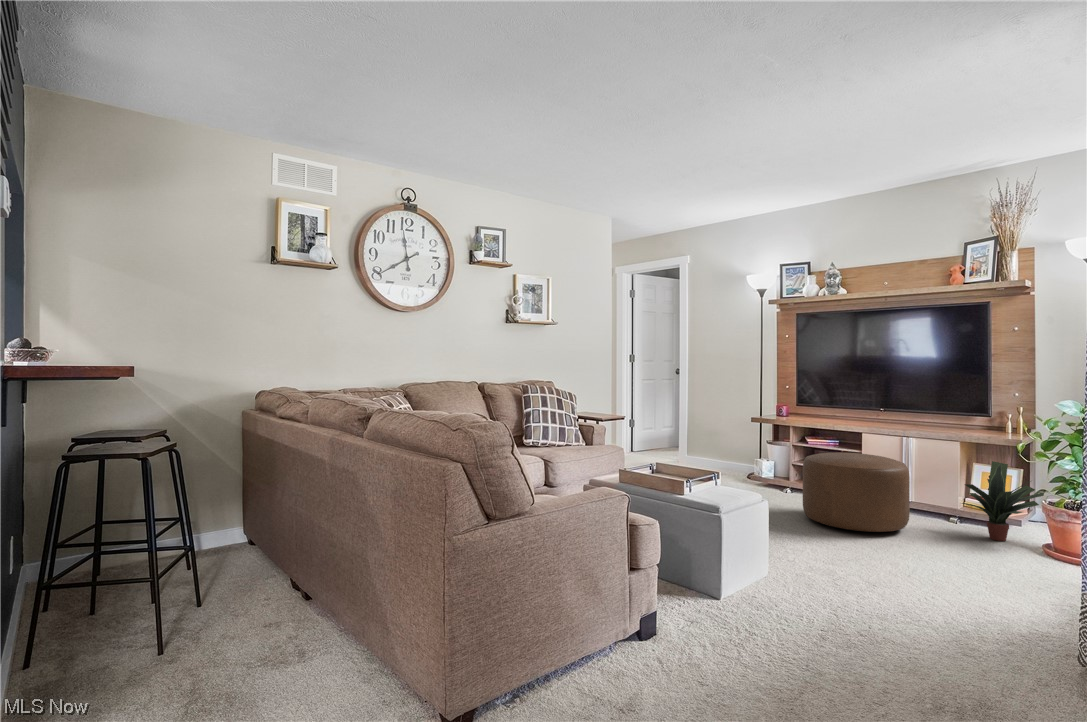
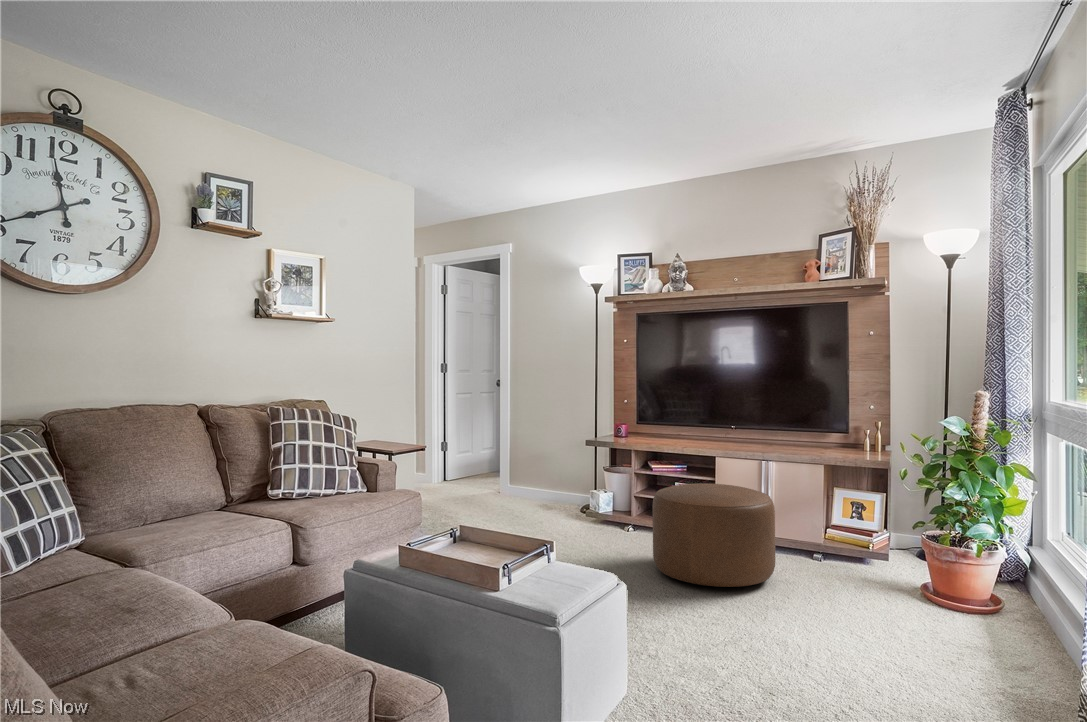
potted plant: present [962,461,1044,541] -> none [828,486,916,583]

